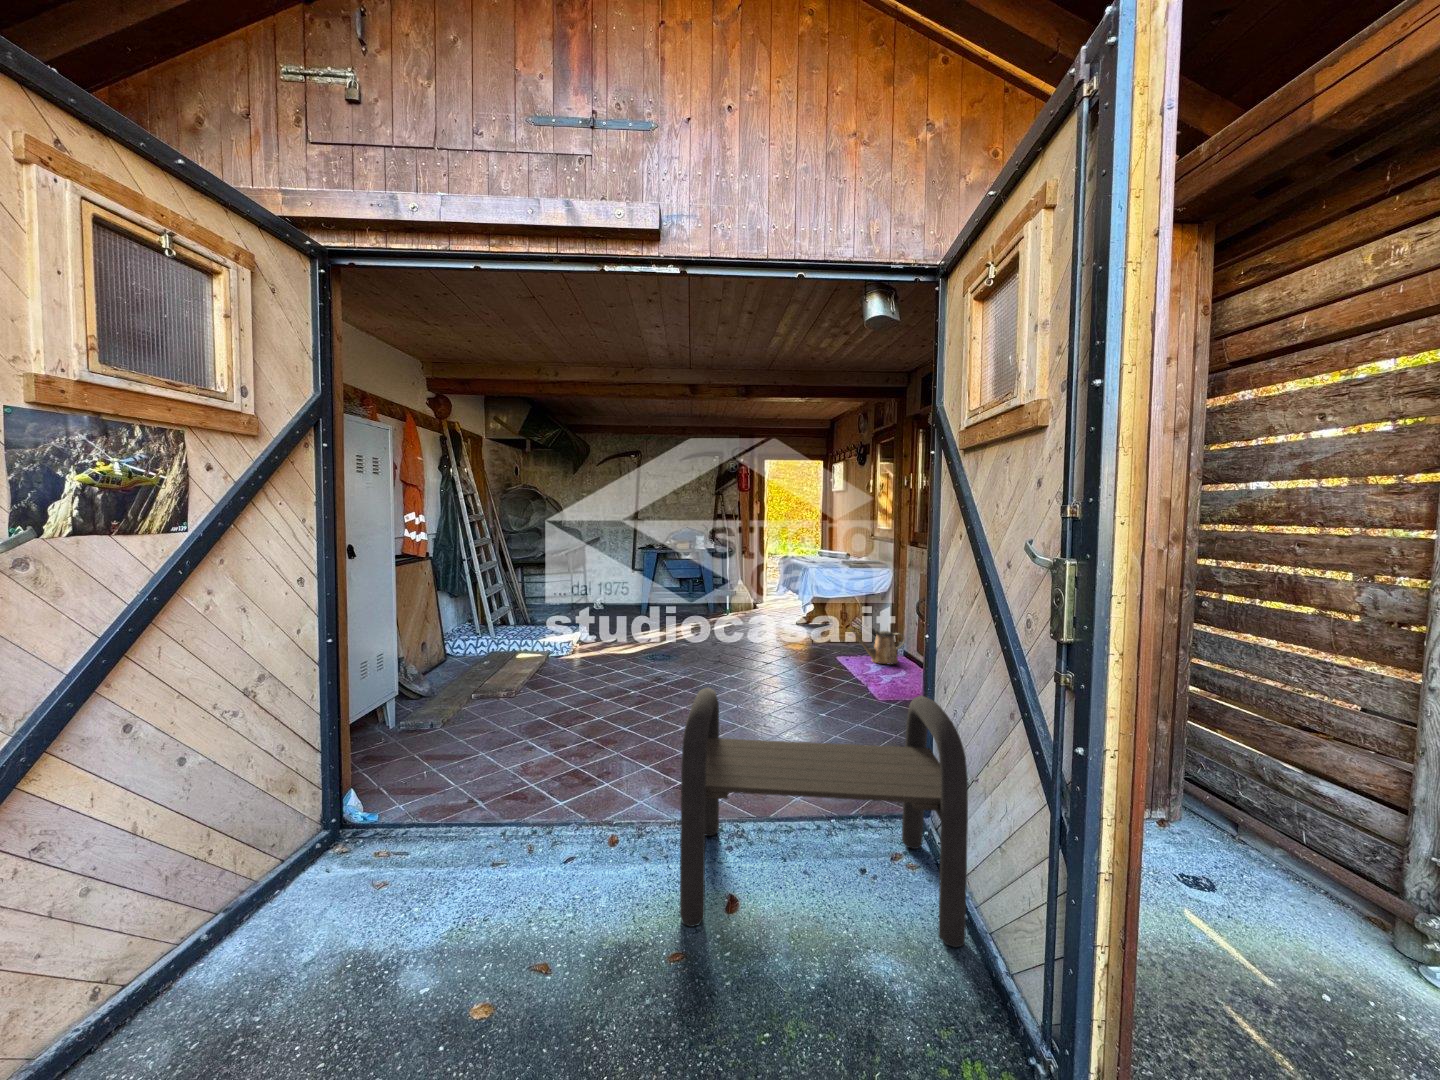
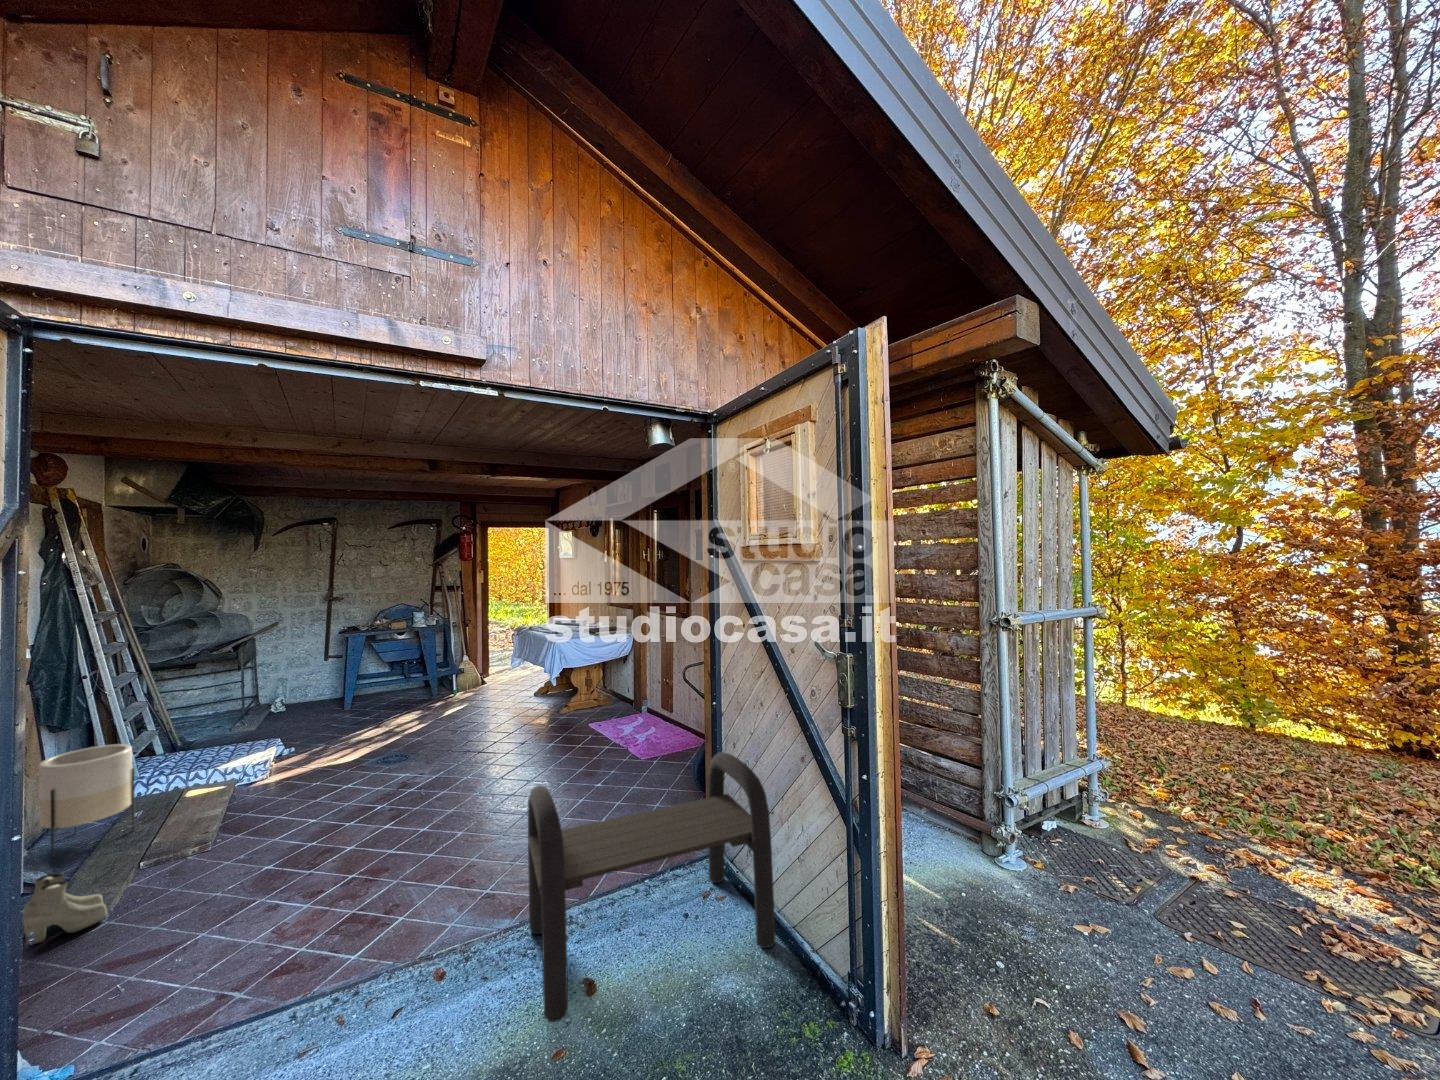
planter: none [431,609,482,679] -> present [39,744,135,858]
watering can: present [850,629,905,664] -> none [610,690,660,721]
boots: none [399,686,444,730] -> present [22,873,107,945]

